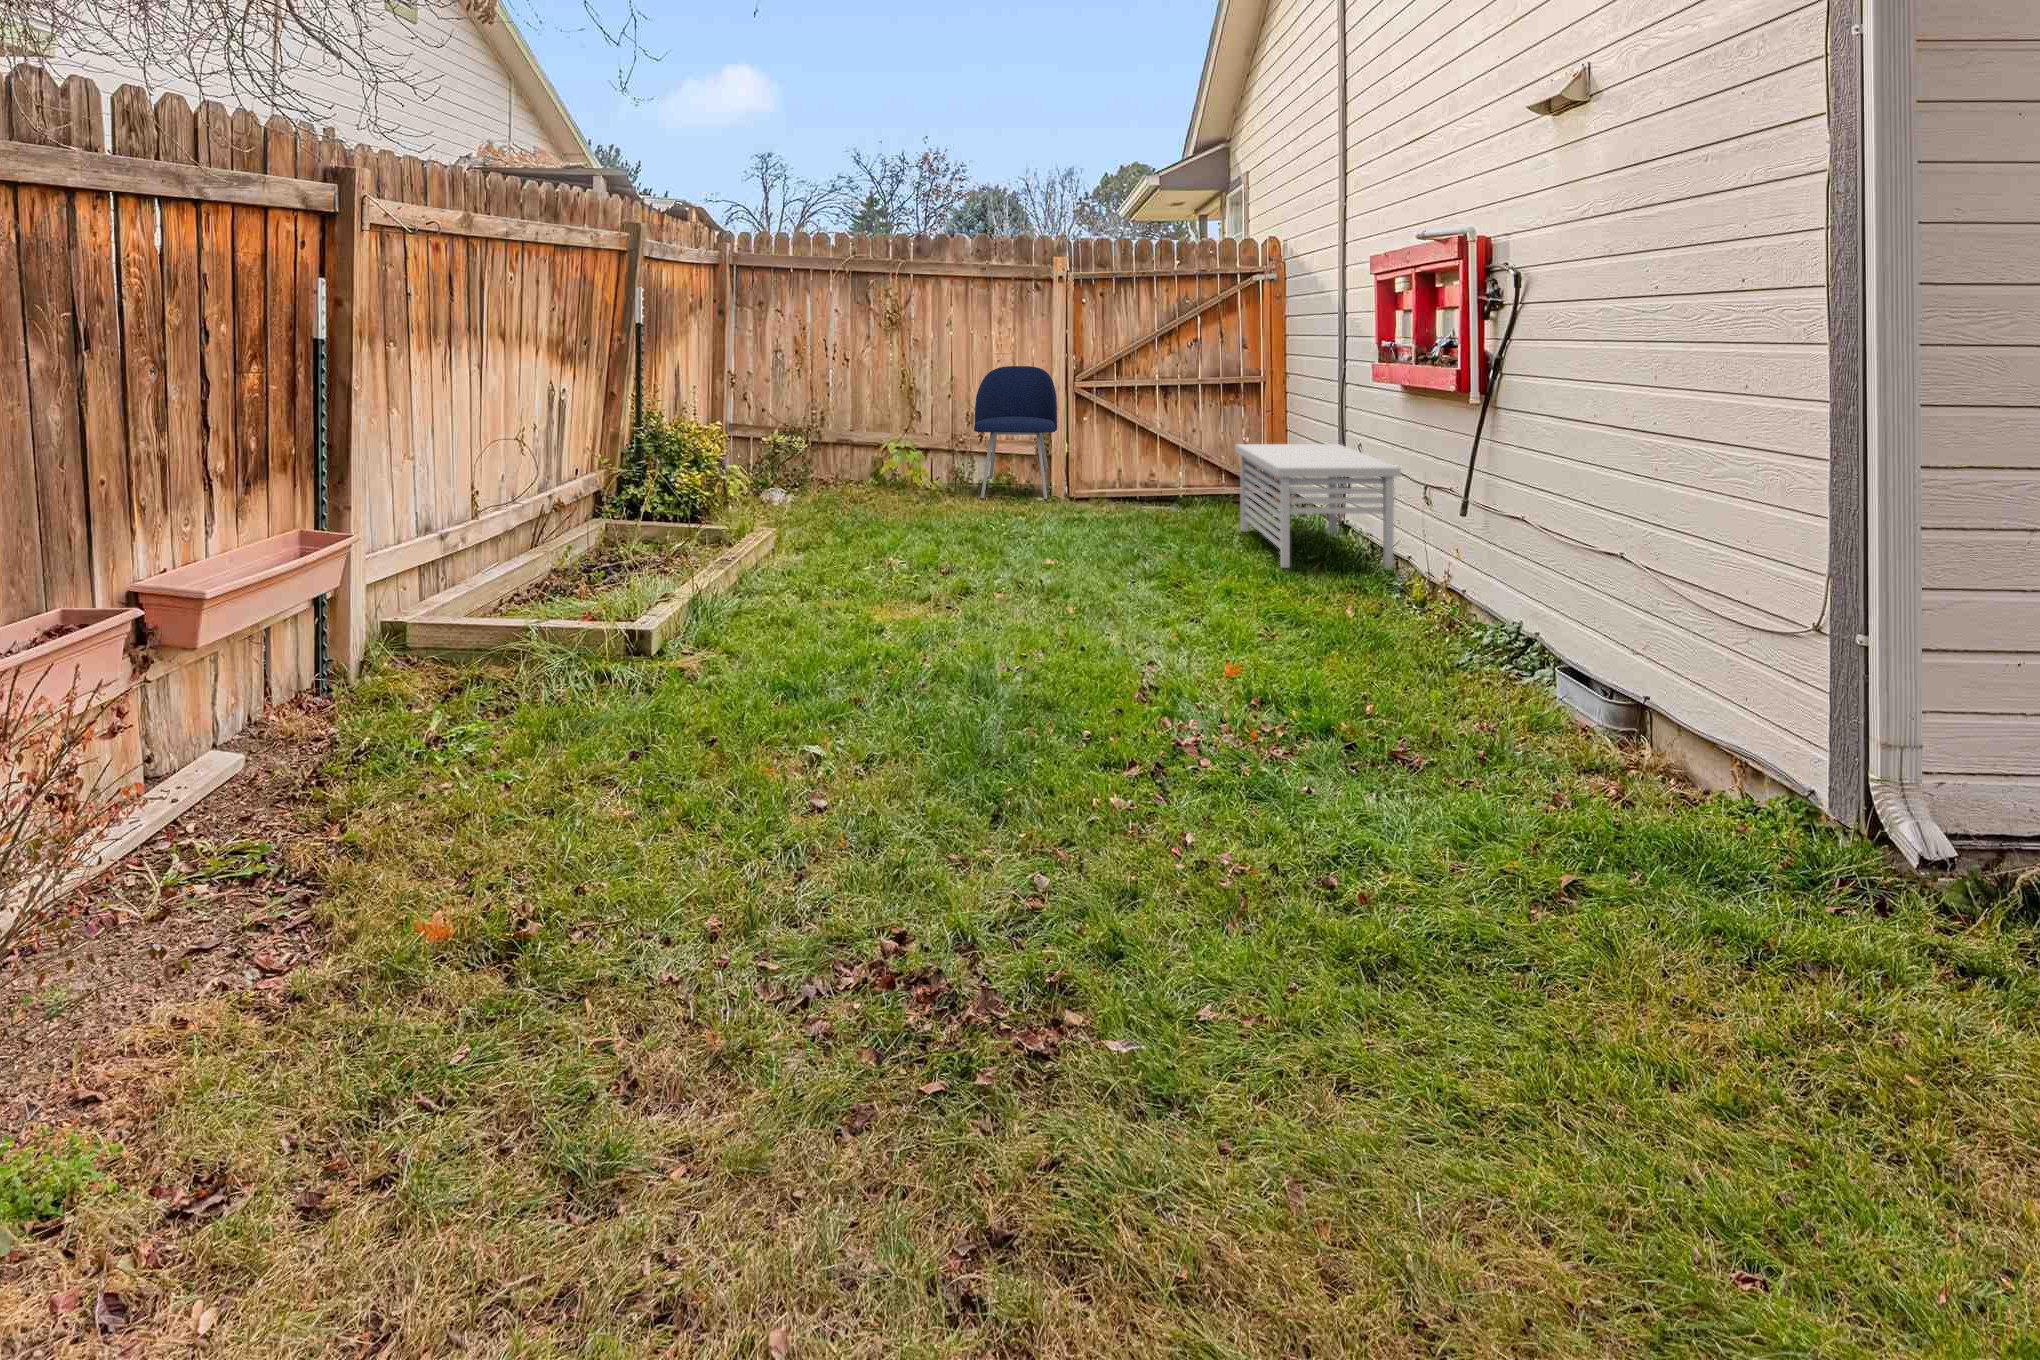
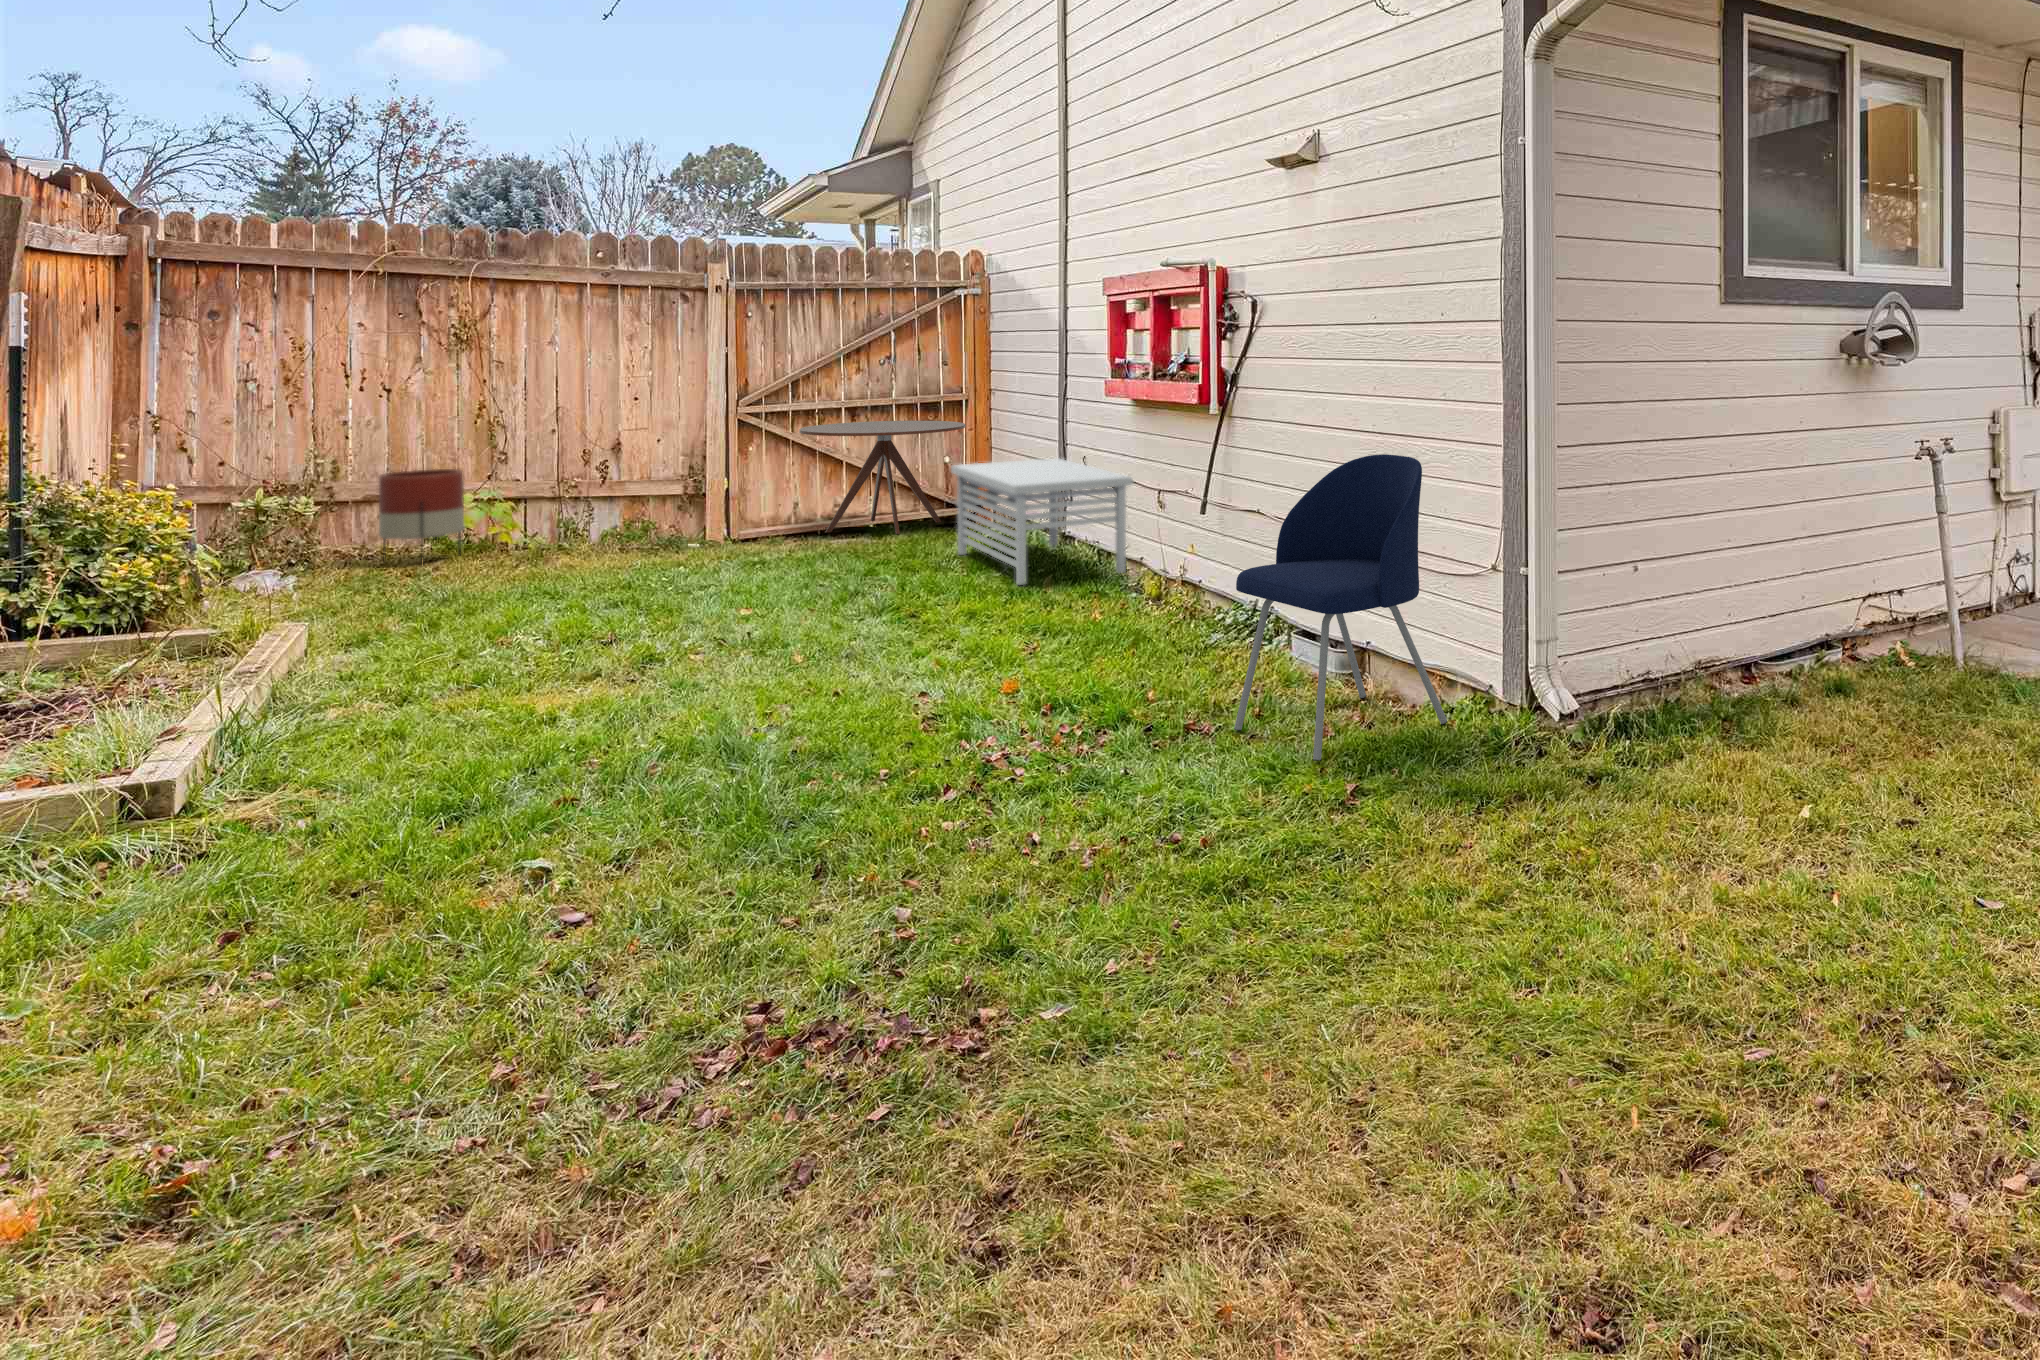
chair: present [974,366,1057,500] -> present [1234,454,1447,761]
round table: none [1120,400,1261,506] -> present [799,421,965,534]
planter: none [838,423,889,497] -> present [378,469,464,561]

